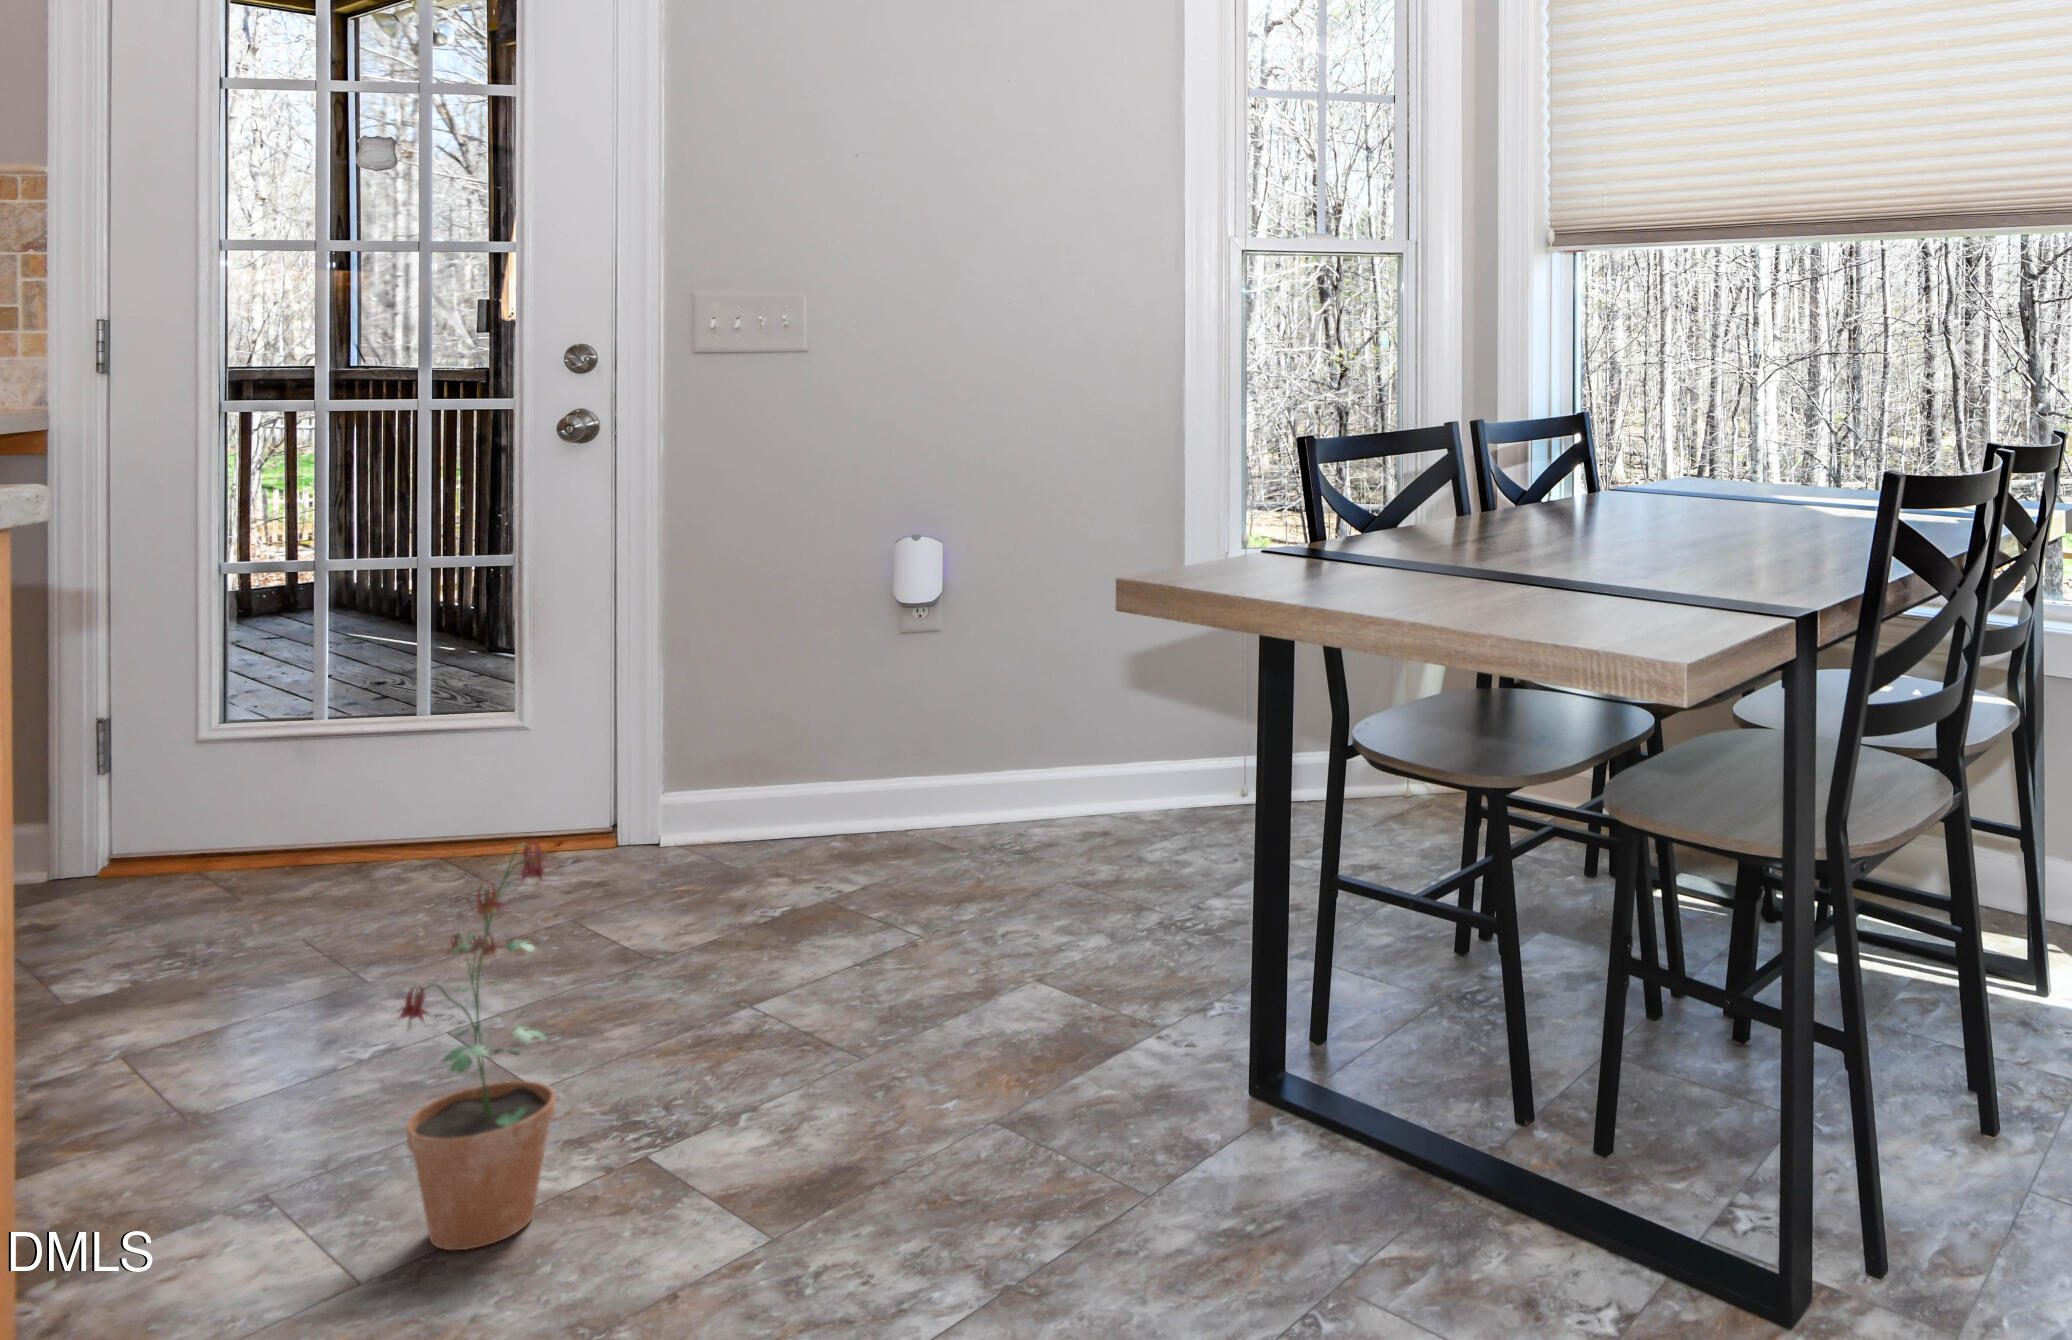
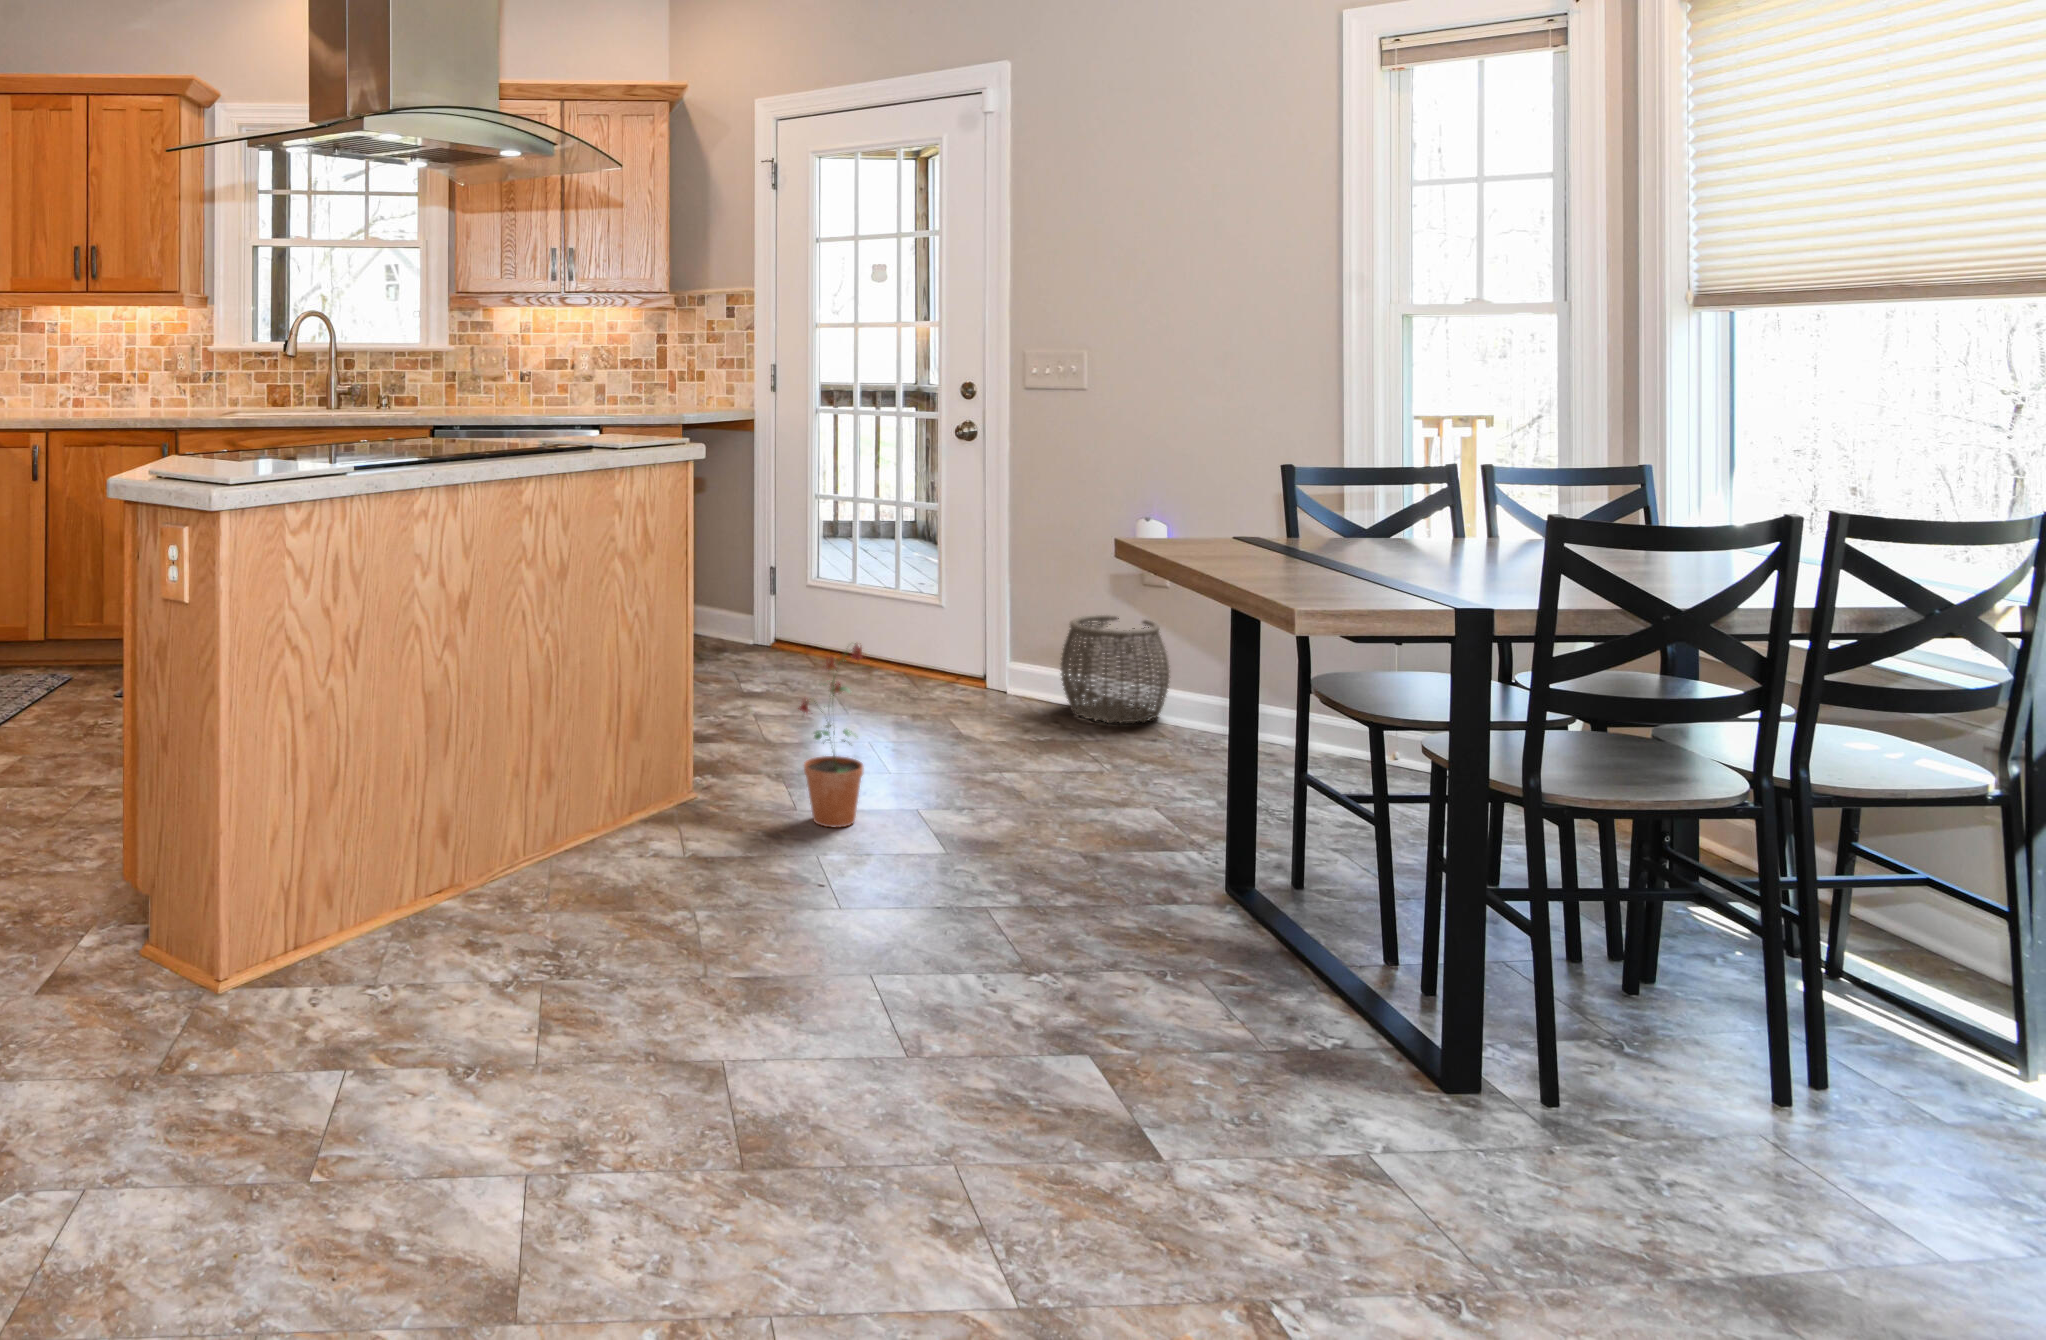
woven basket: none [772,701,949,874] -> present [1061,615,1170,723]

